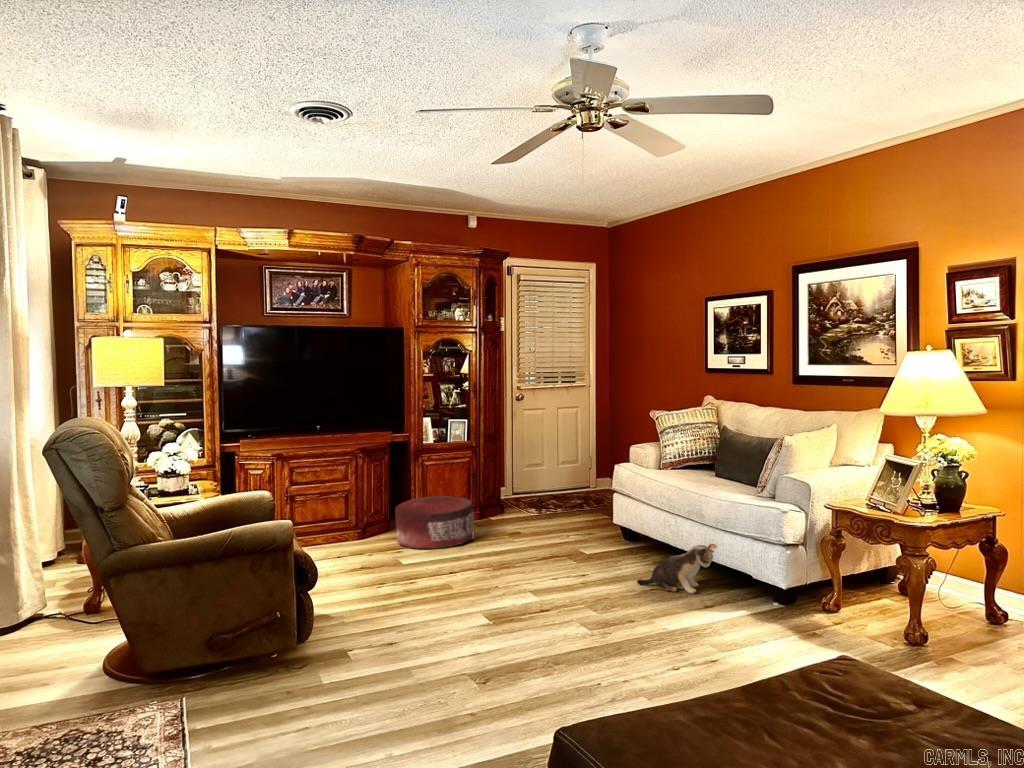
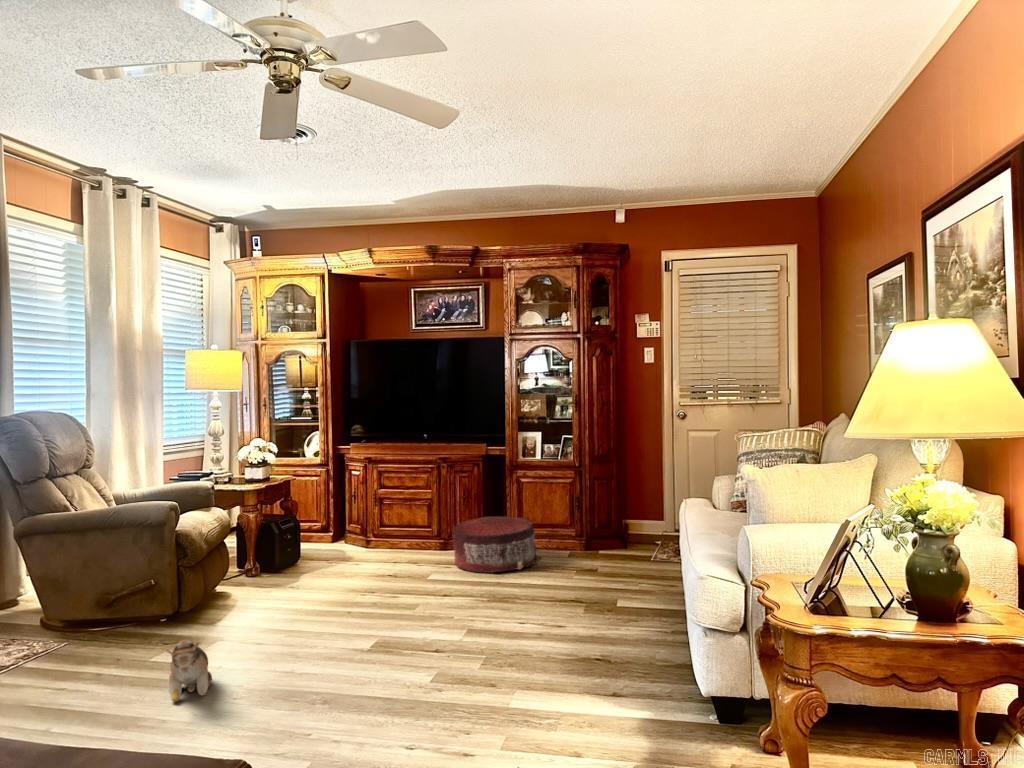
plush toy: present [637,544,717,594] -> present [167,640,212,702]

